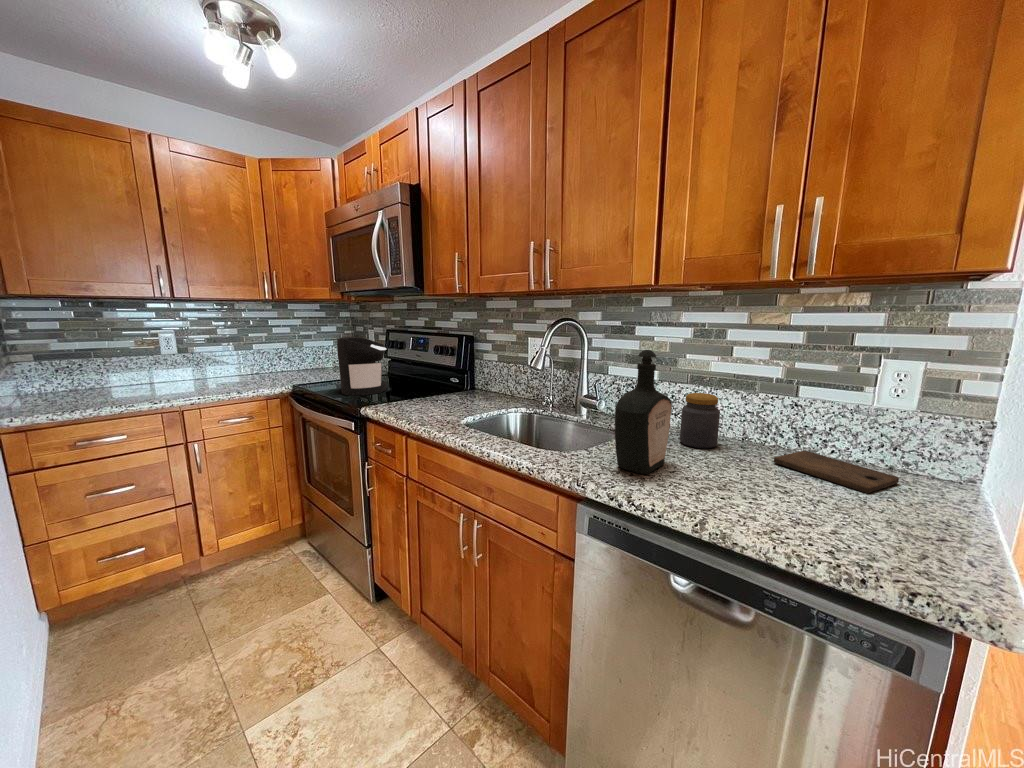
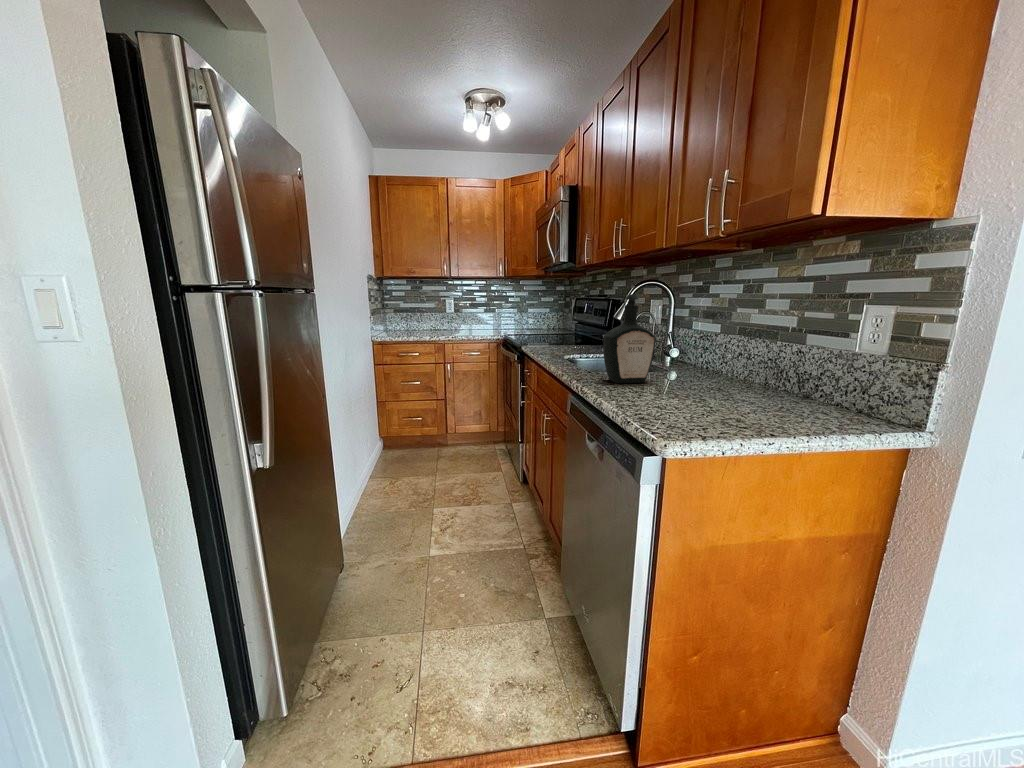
coffee maker: present [337,337,386,395] -> none [524,301,558,342]
jar: present [680,393,720,449] -> none [694,338,729,384]
cutting board: present [774,451,899,493] -> none [741,390,826,415]

